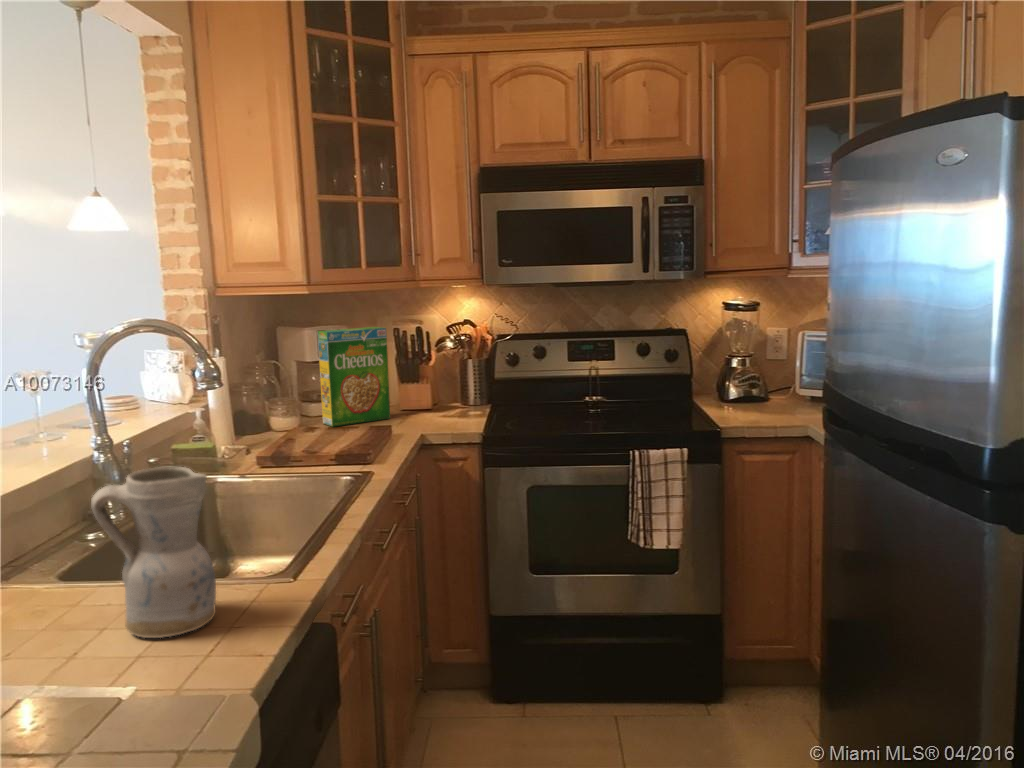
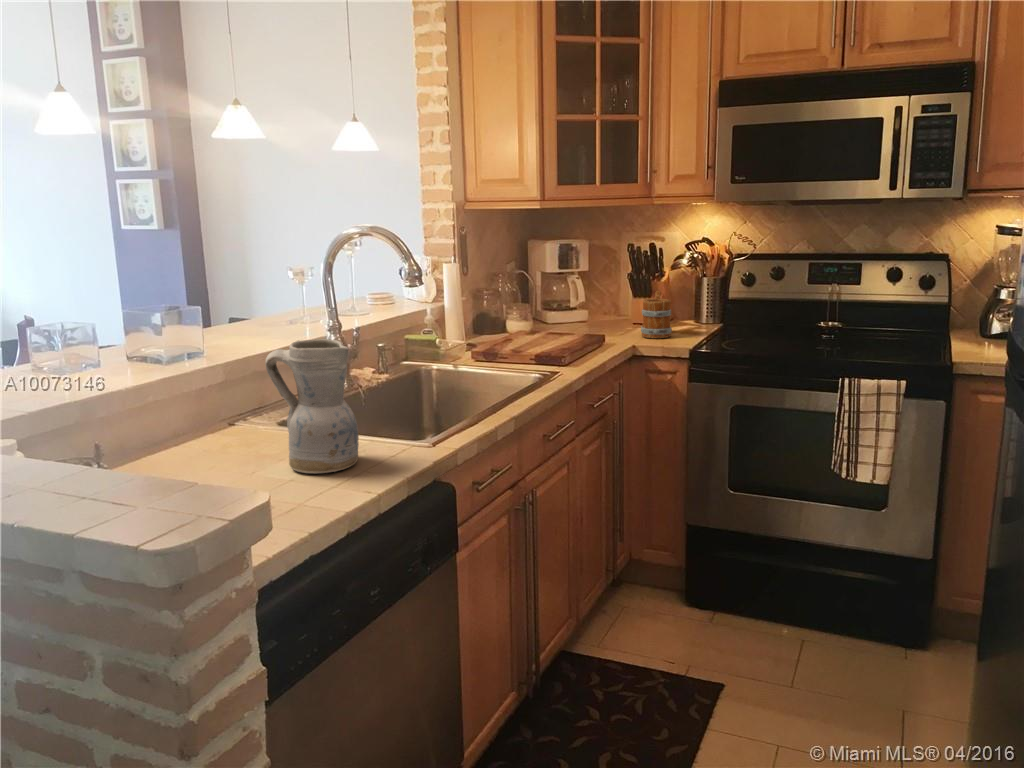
cereal box: present [318,327,390,427] -> none [555,242,620,333]
mug: none [418,376,450,425] -> present [641,291,672,338]

